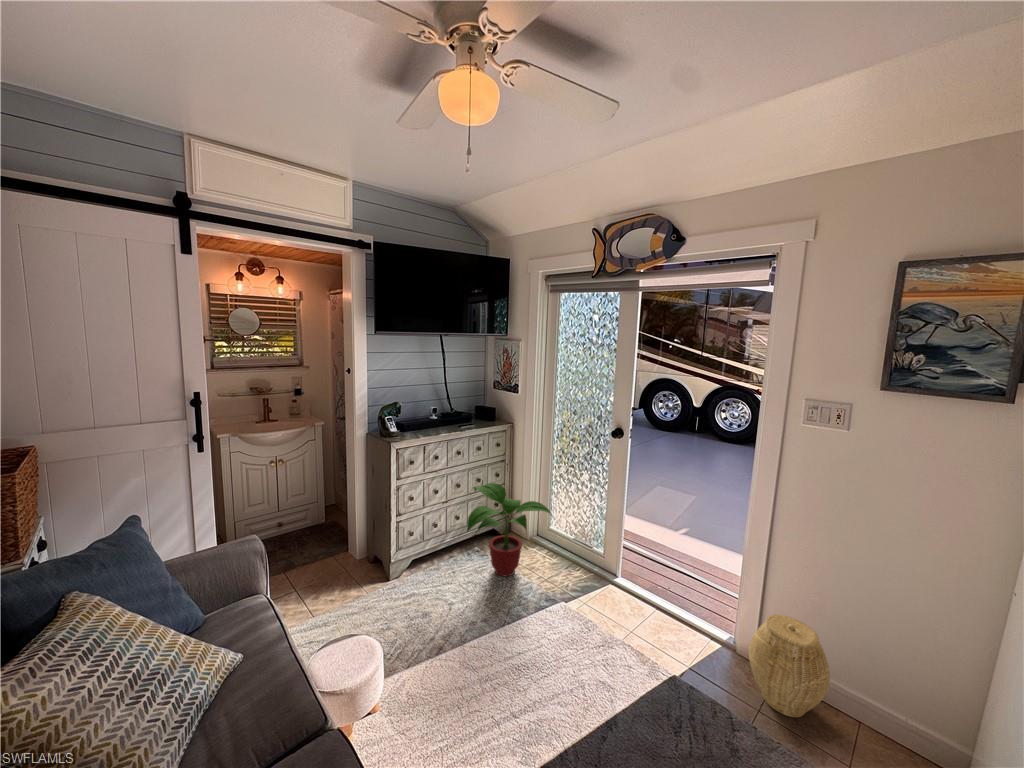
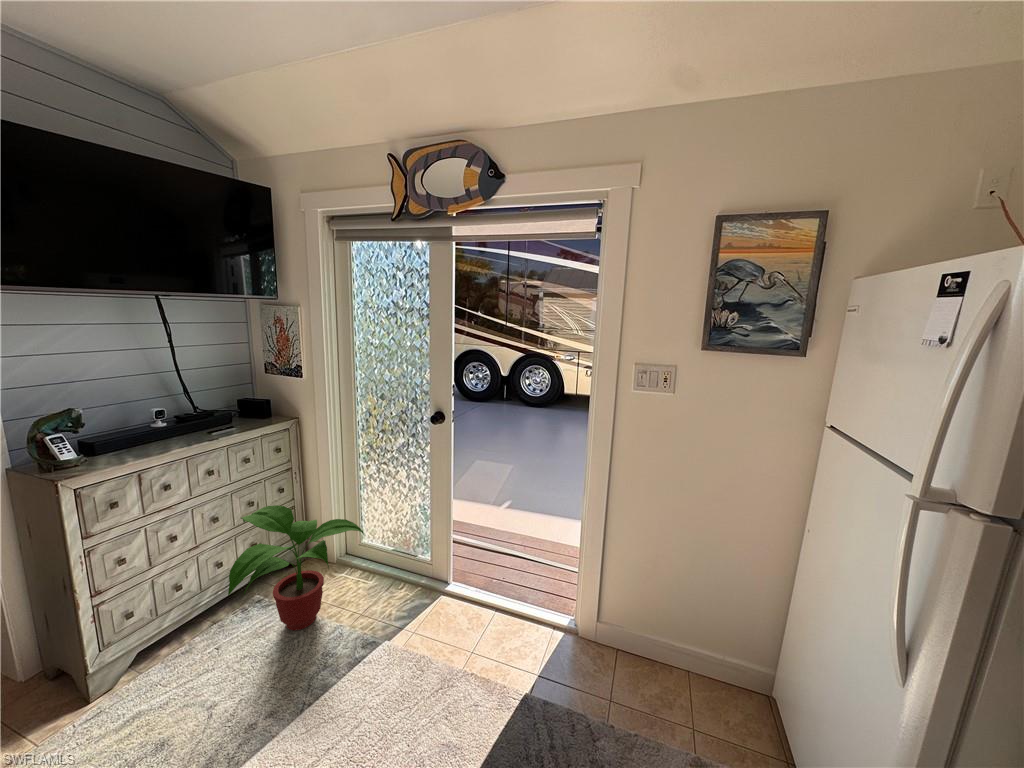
woven basket: present [749,614,830,717] -> none [597,589,669,692]

